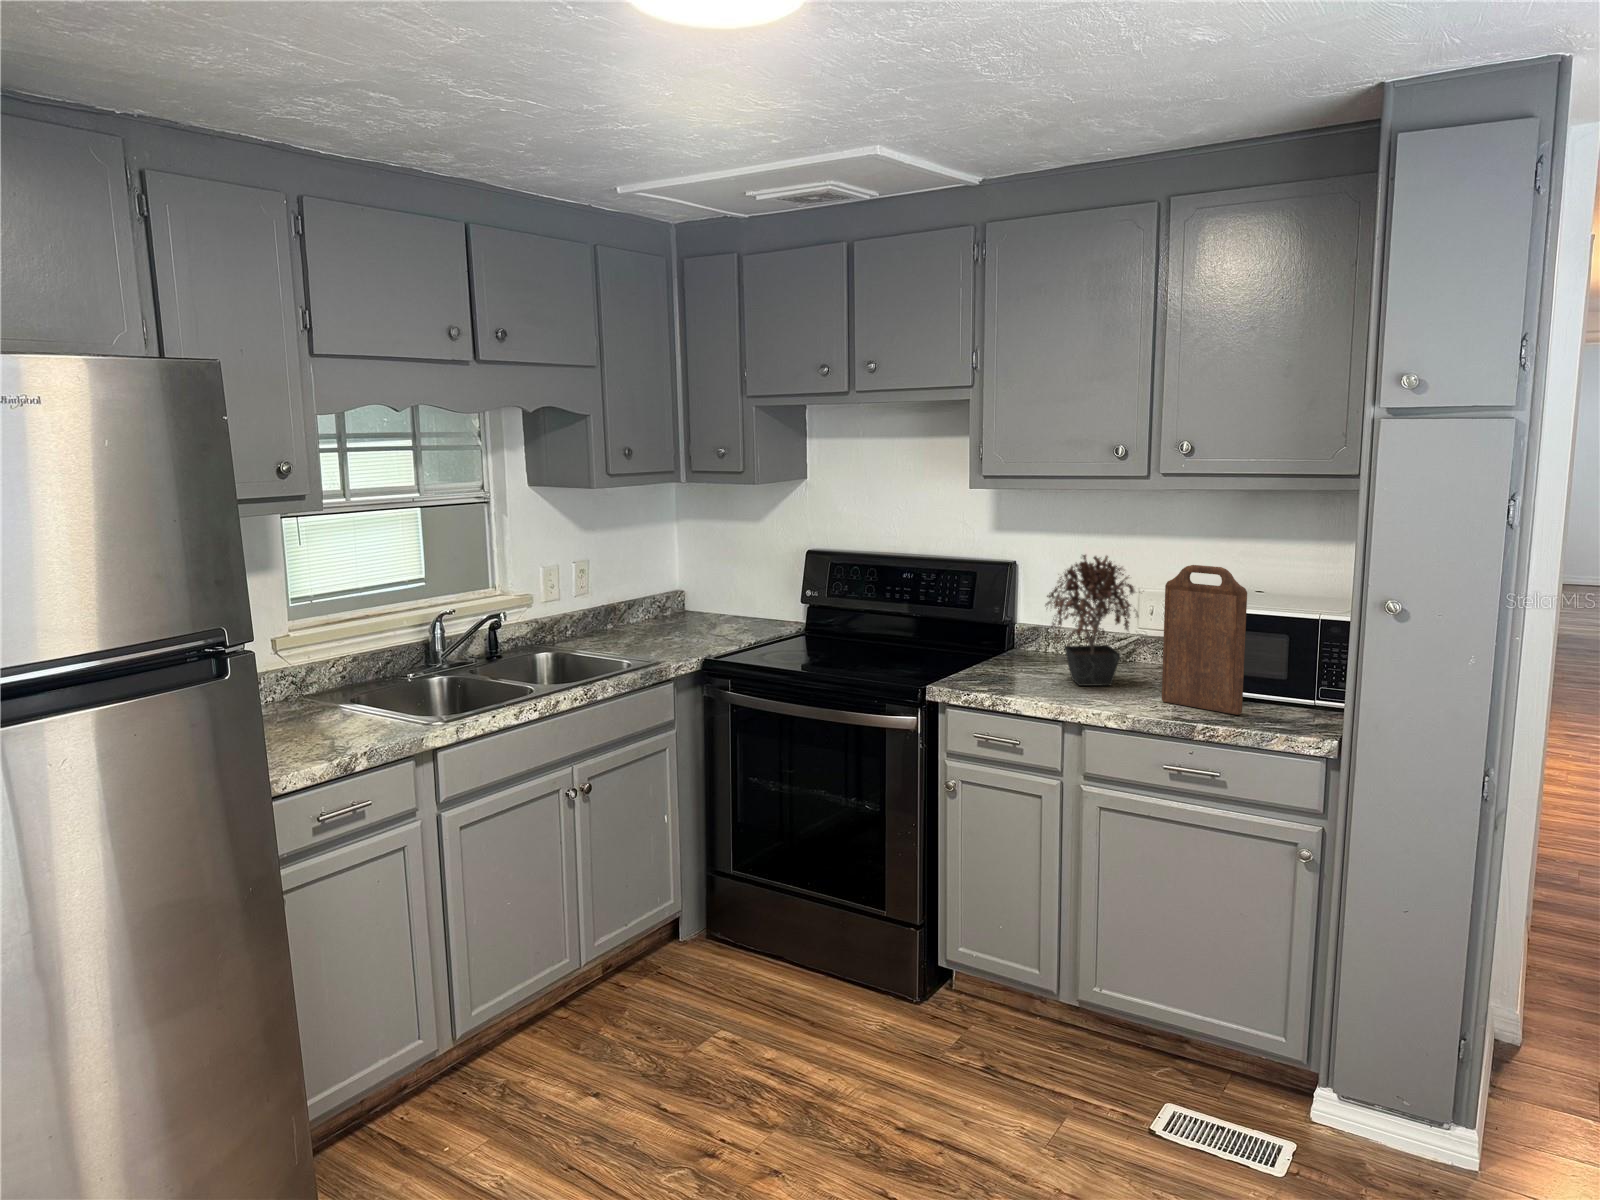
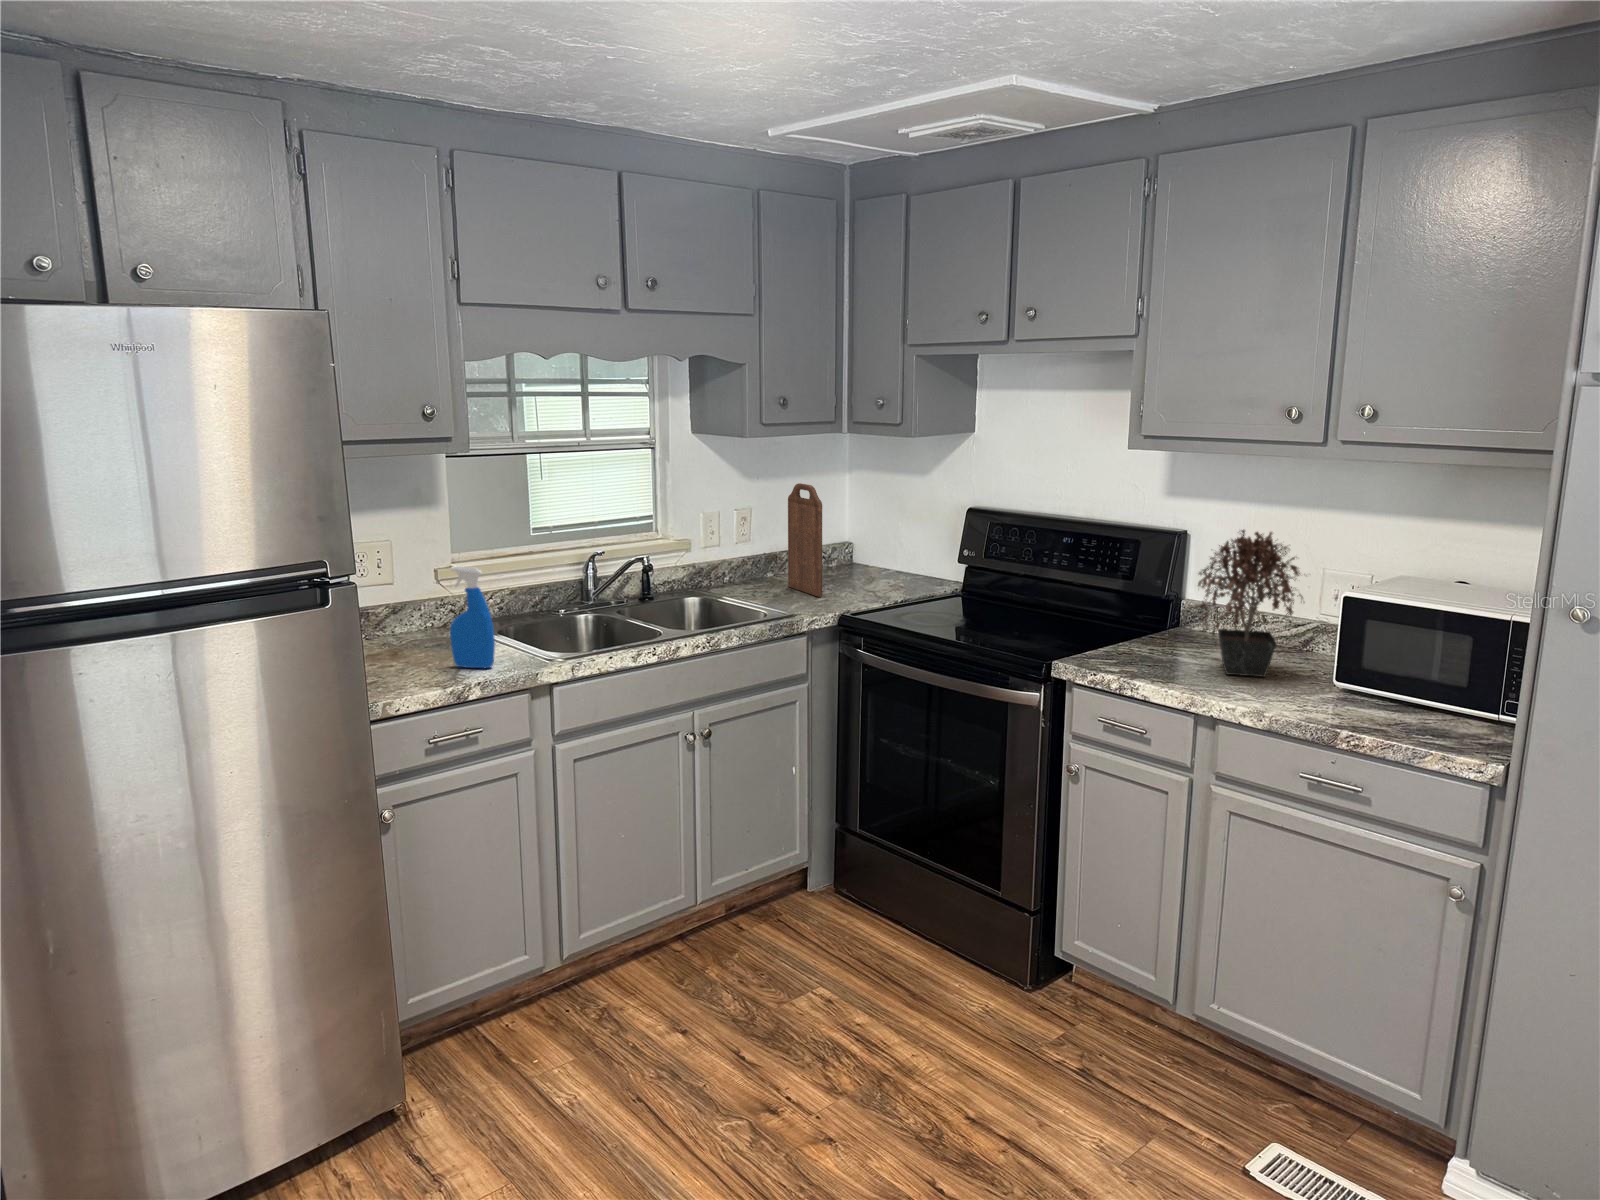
cutting board: present [1162,565,1247,715] -> present [788,483,822,597]
spray bottle: none [326,630,376,738] -> present [450,566,495,668]

